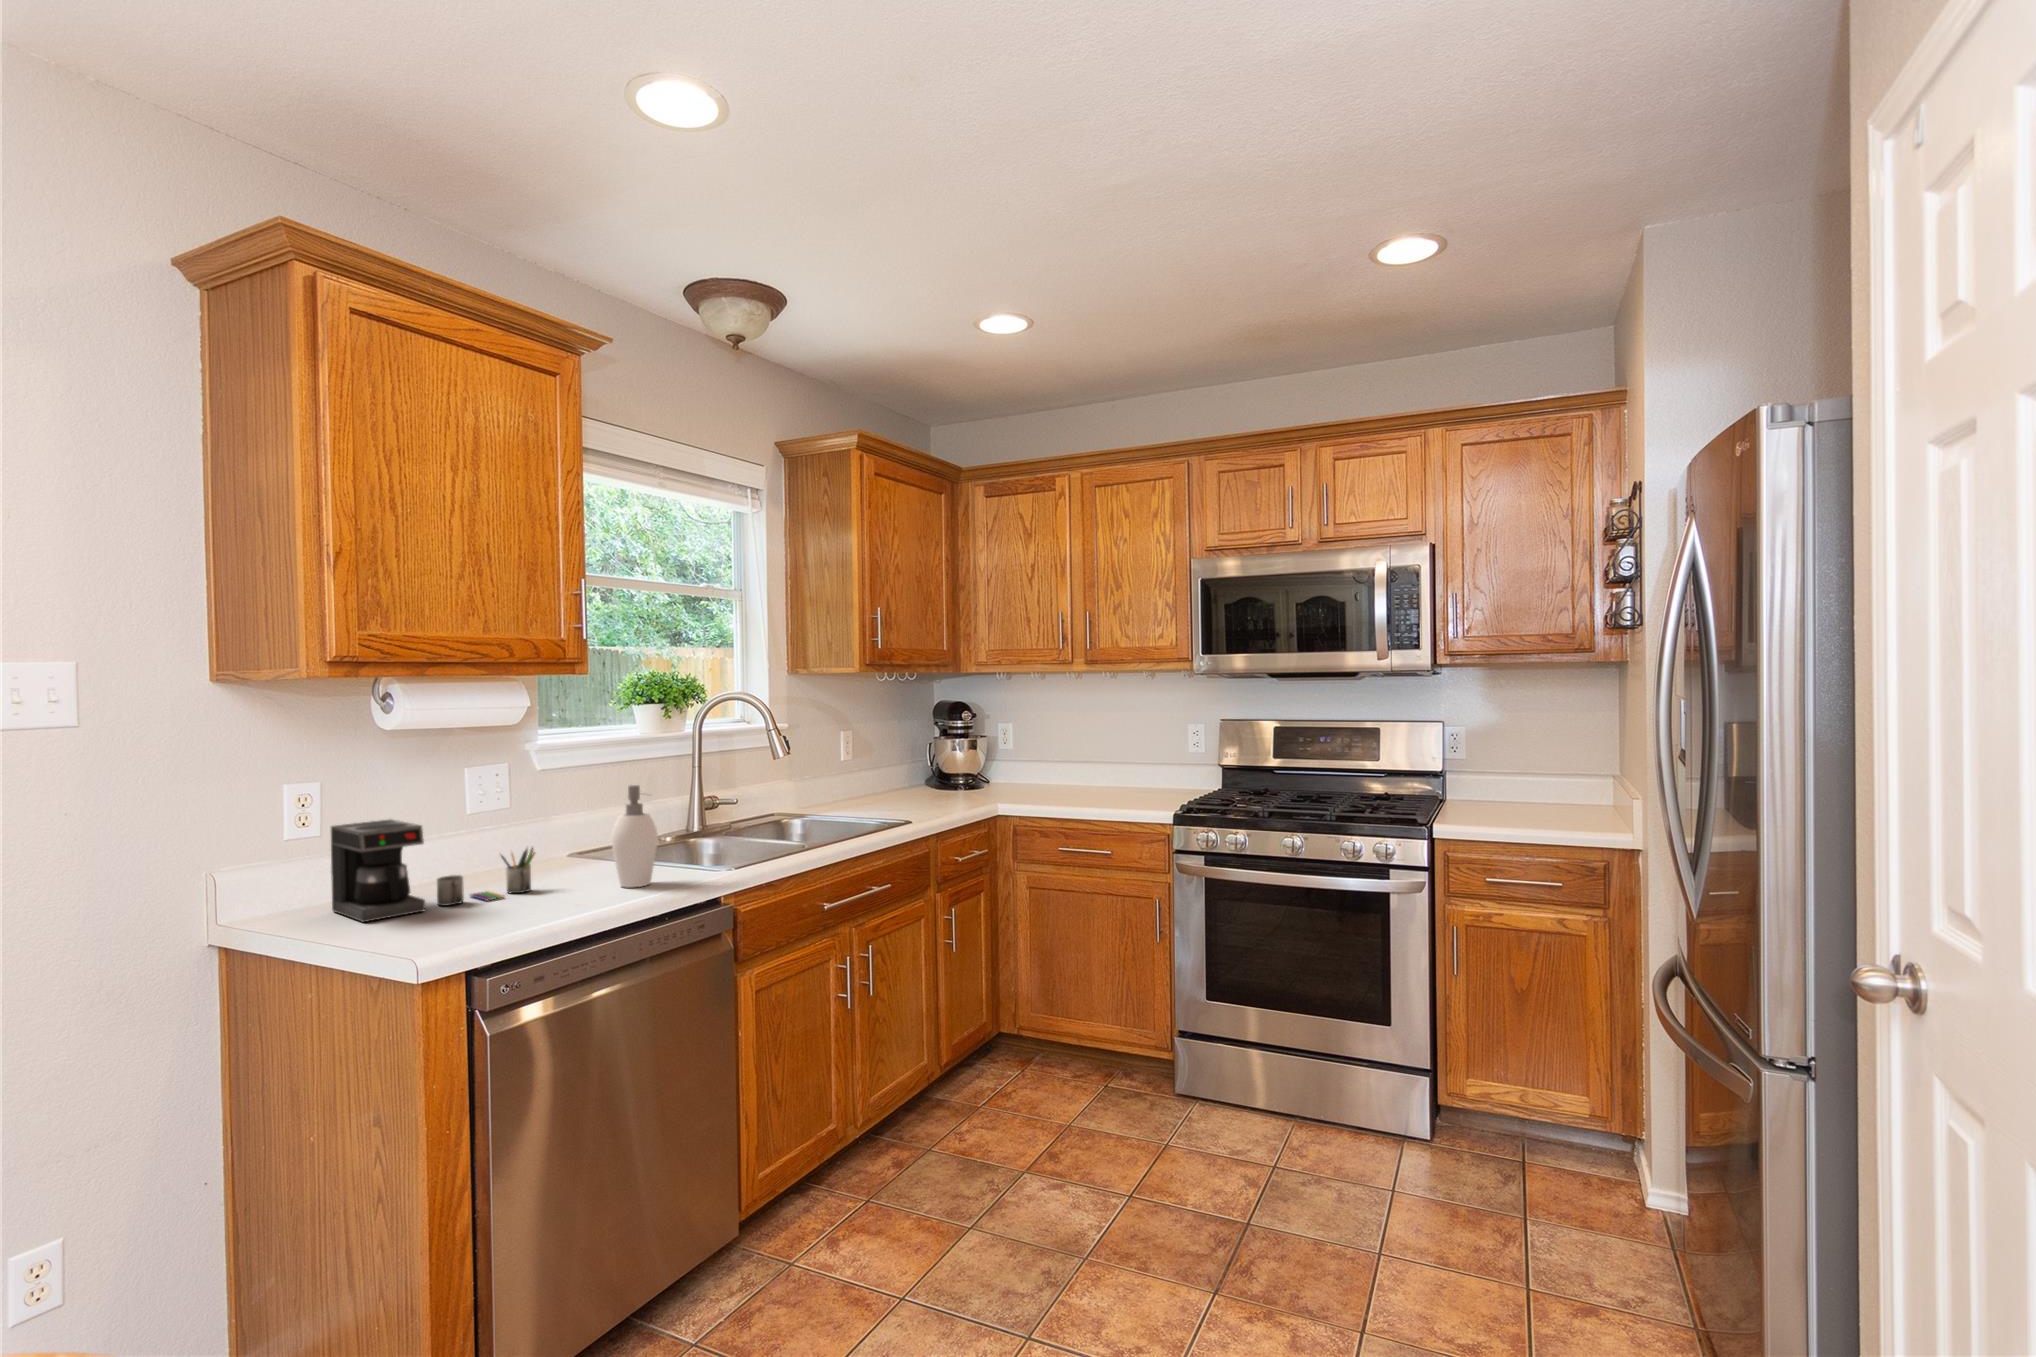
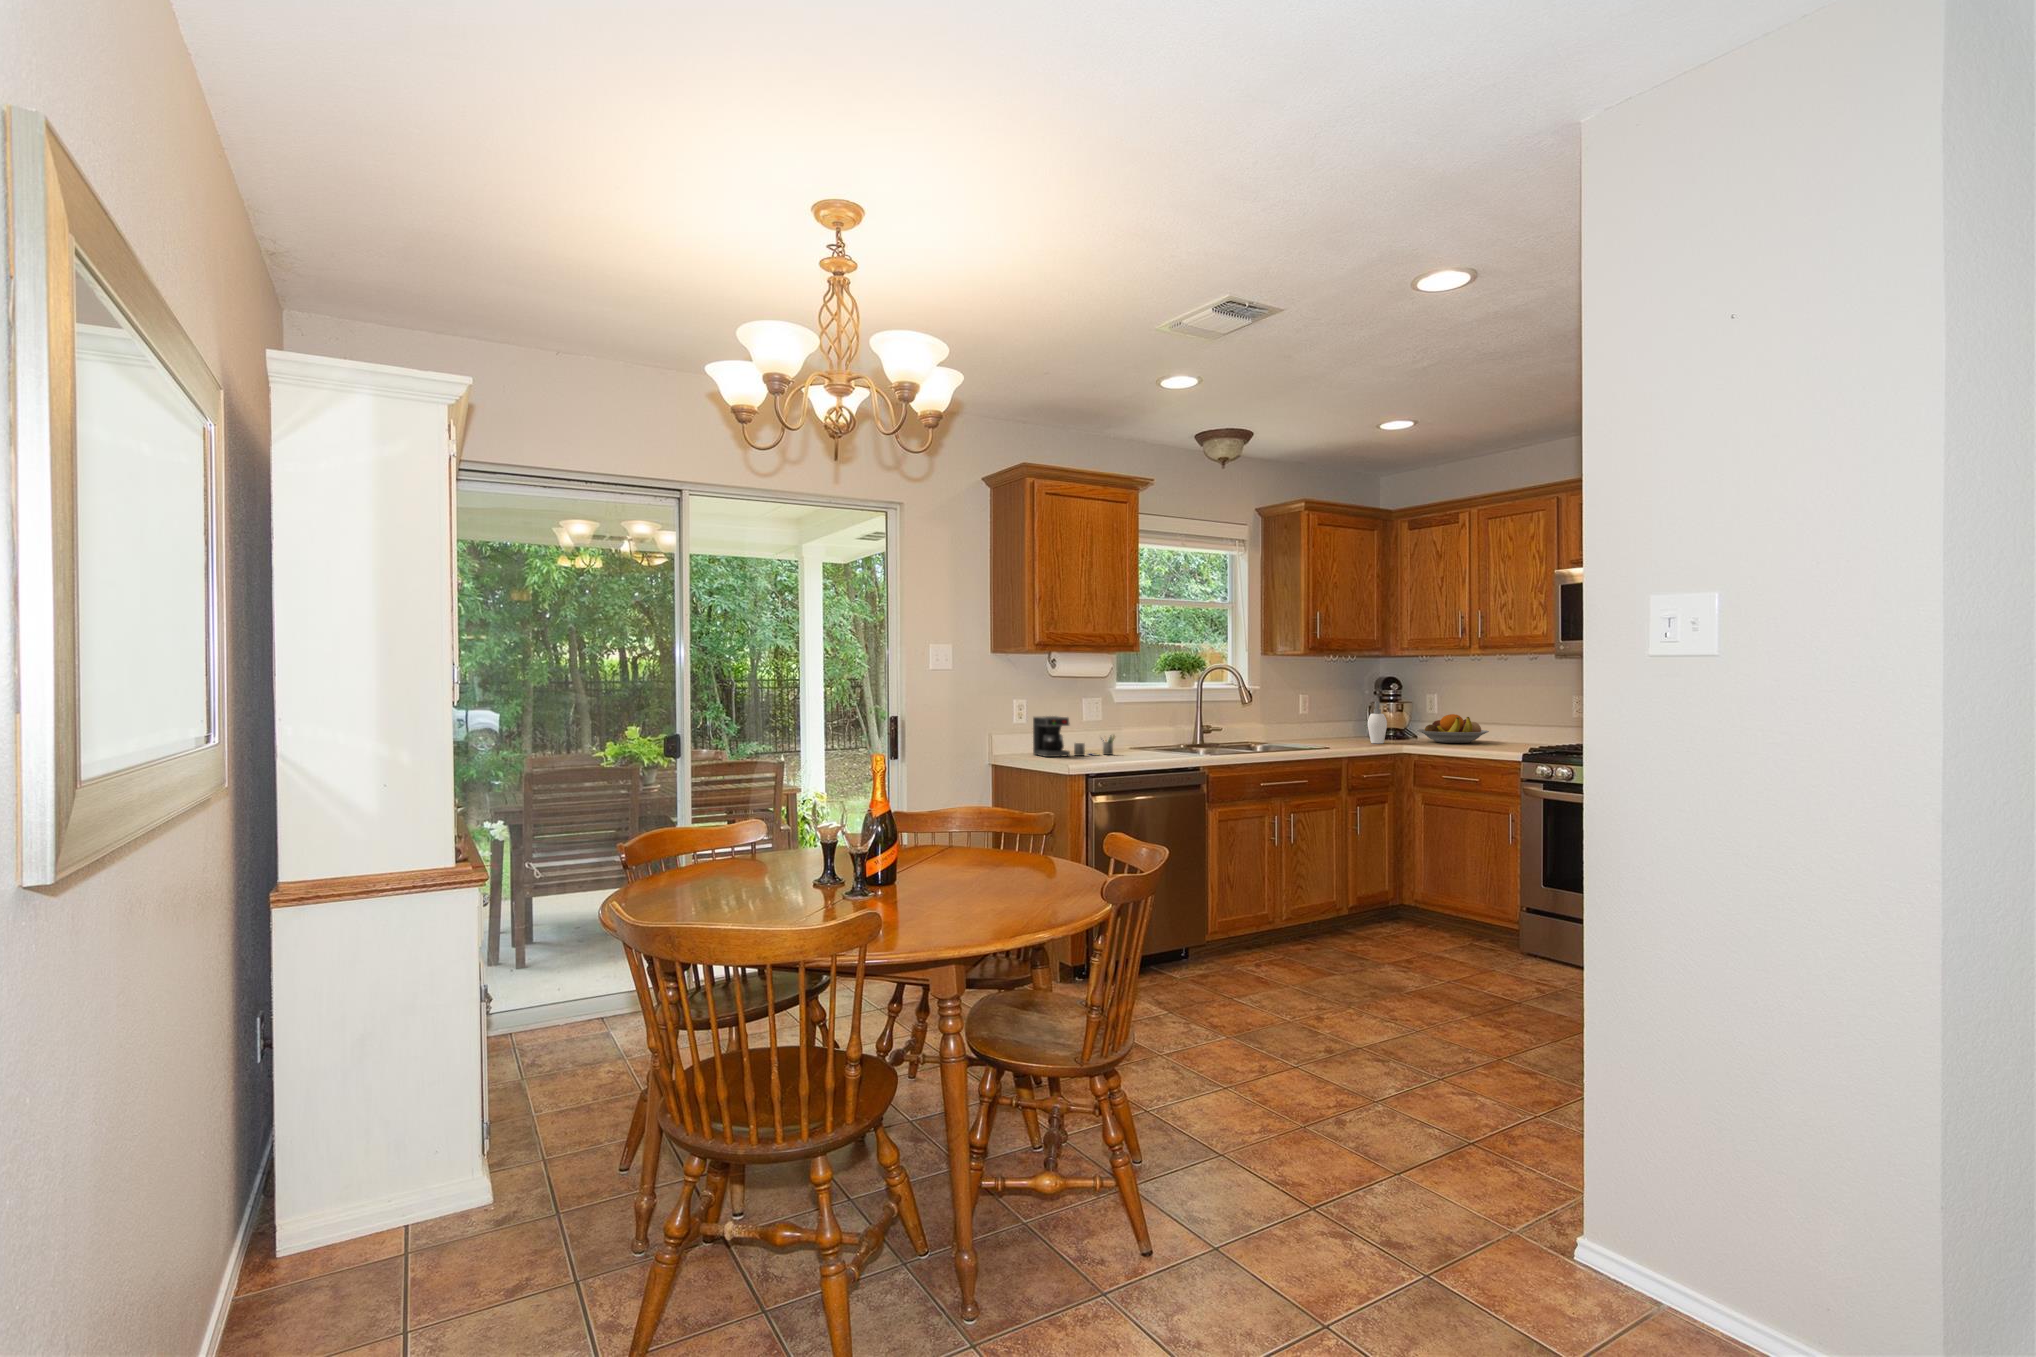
fruit bowl: none [1005,754,1097,795] -> present [1417,714,1489,743]
soap dispenser: present [611,785,658,887] -> present [1368,701,1387,743]

